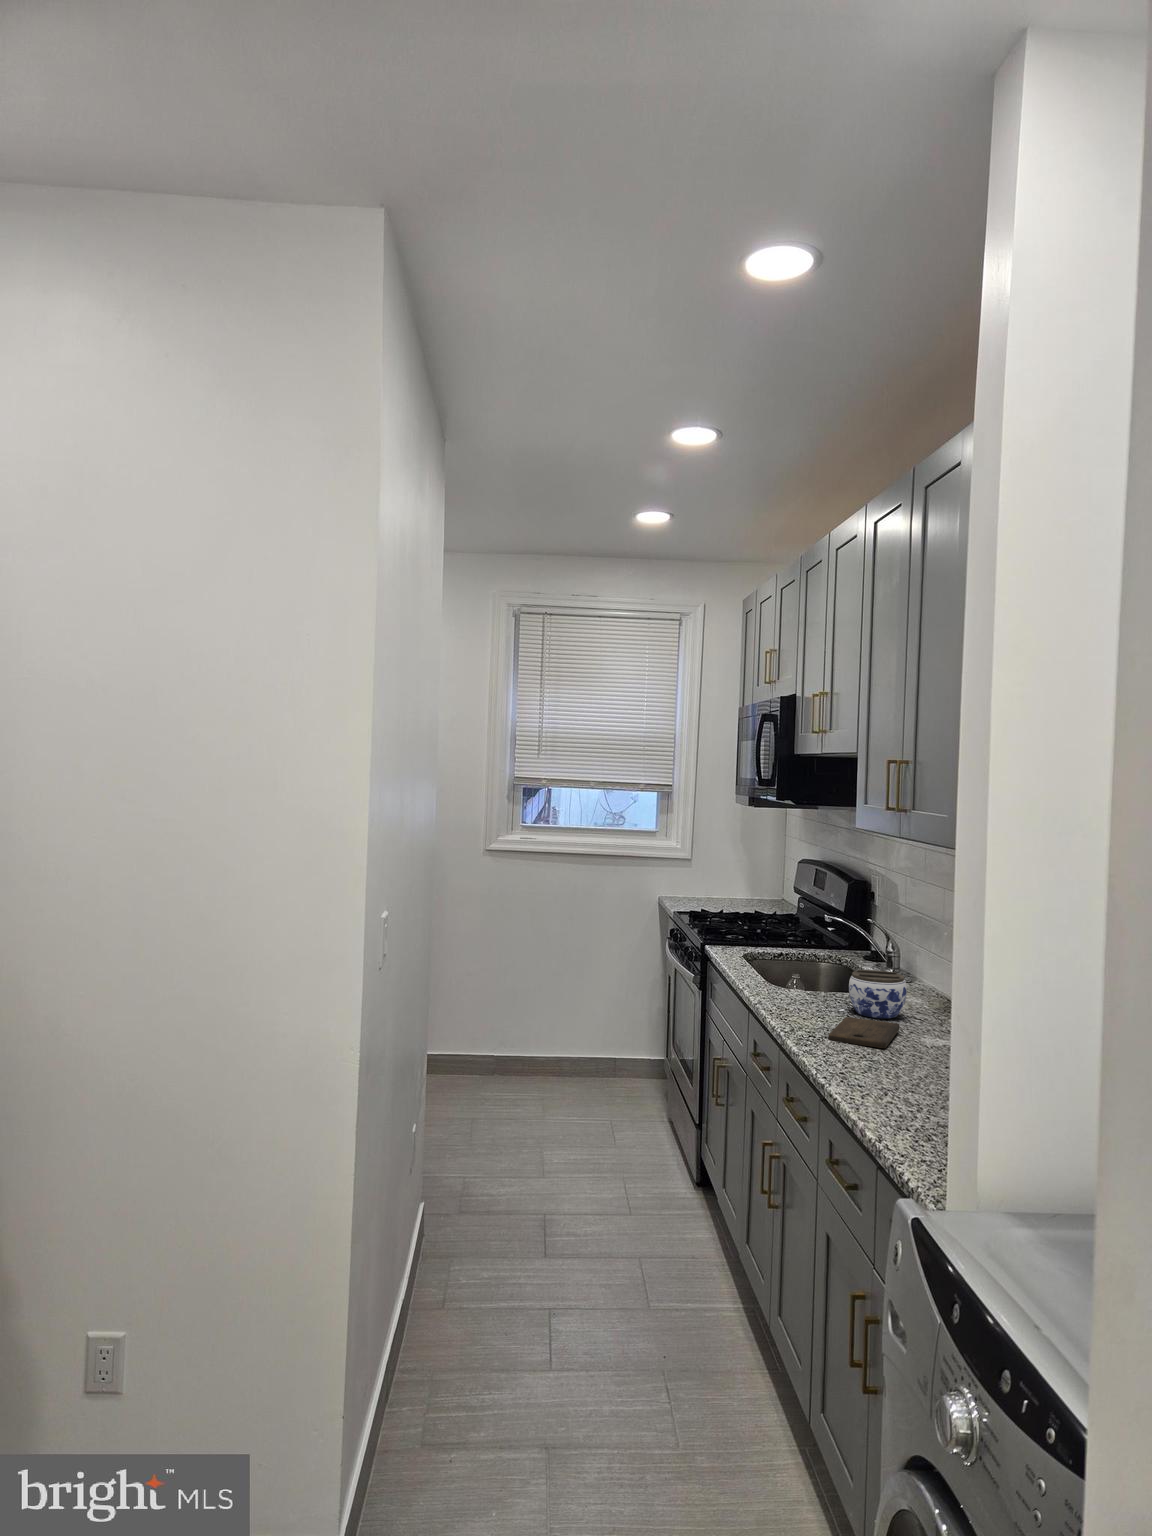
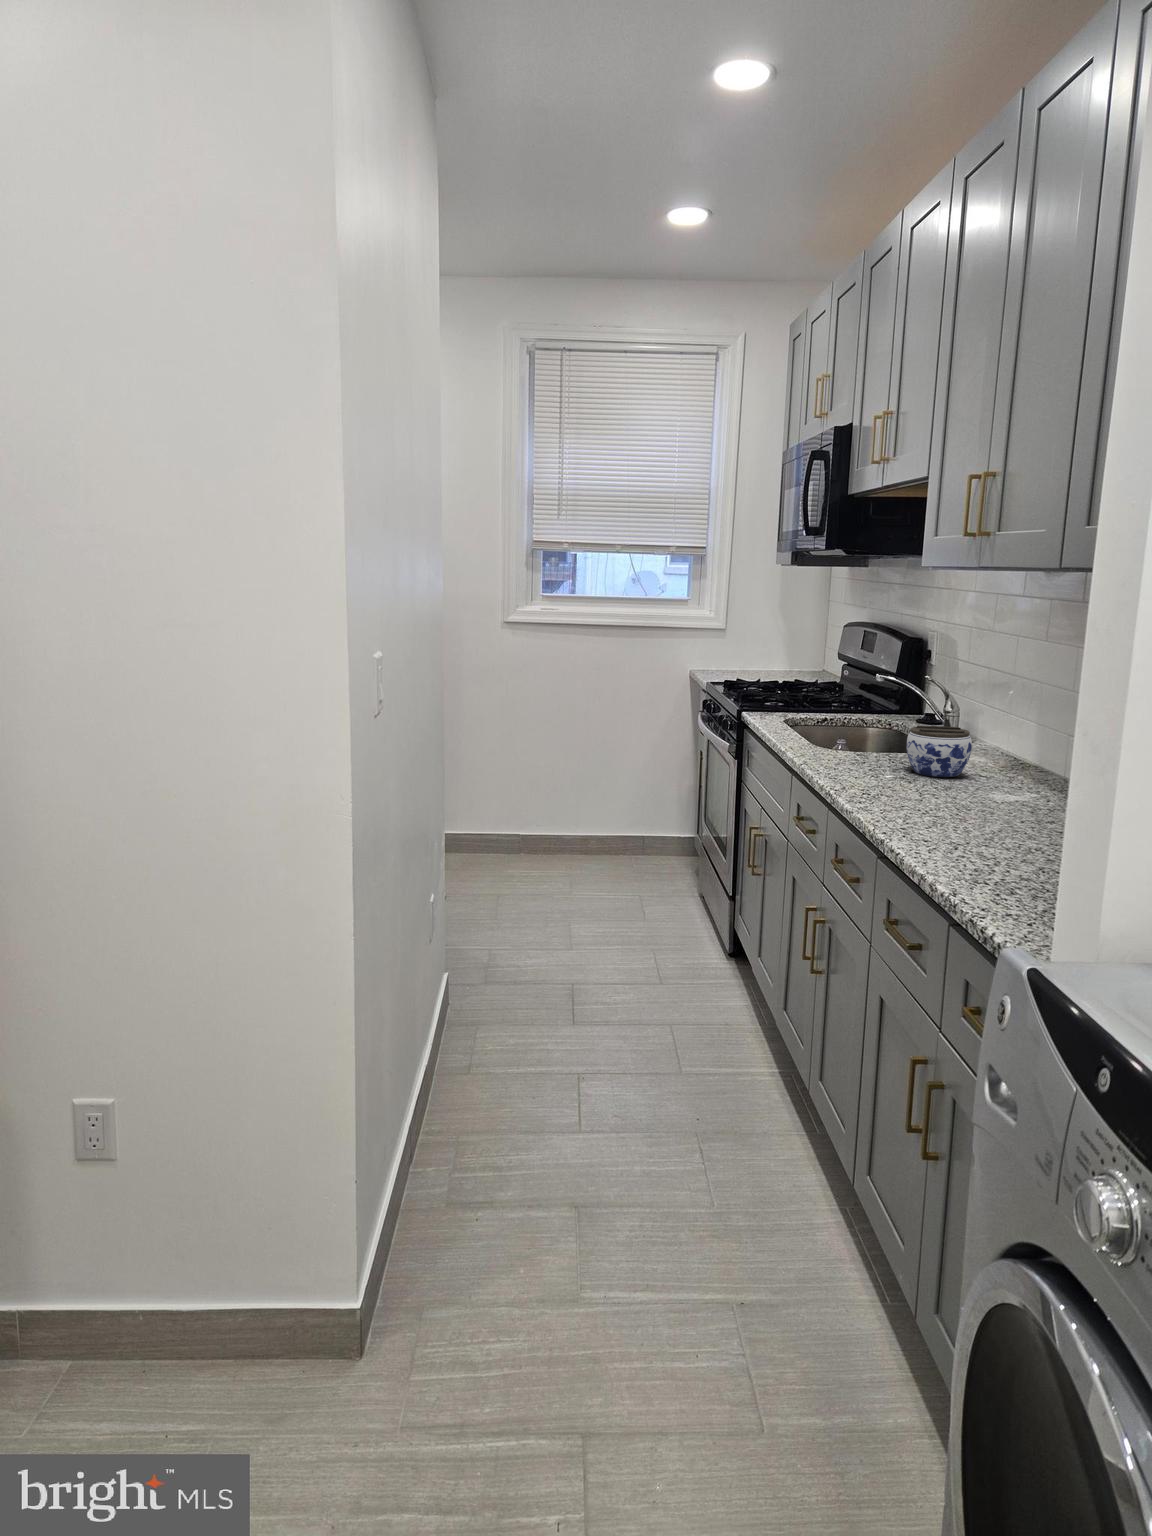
cutting board: present [828,1017,900,1048] -> none [886,775,964,805]

